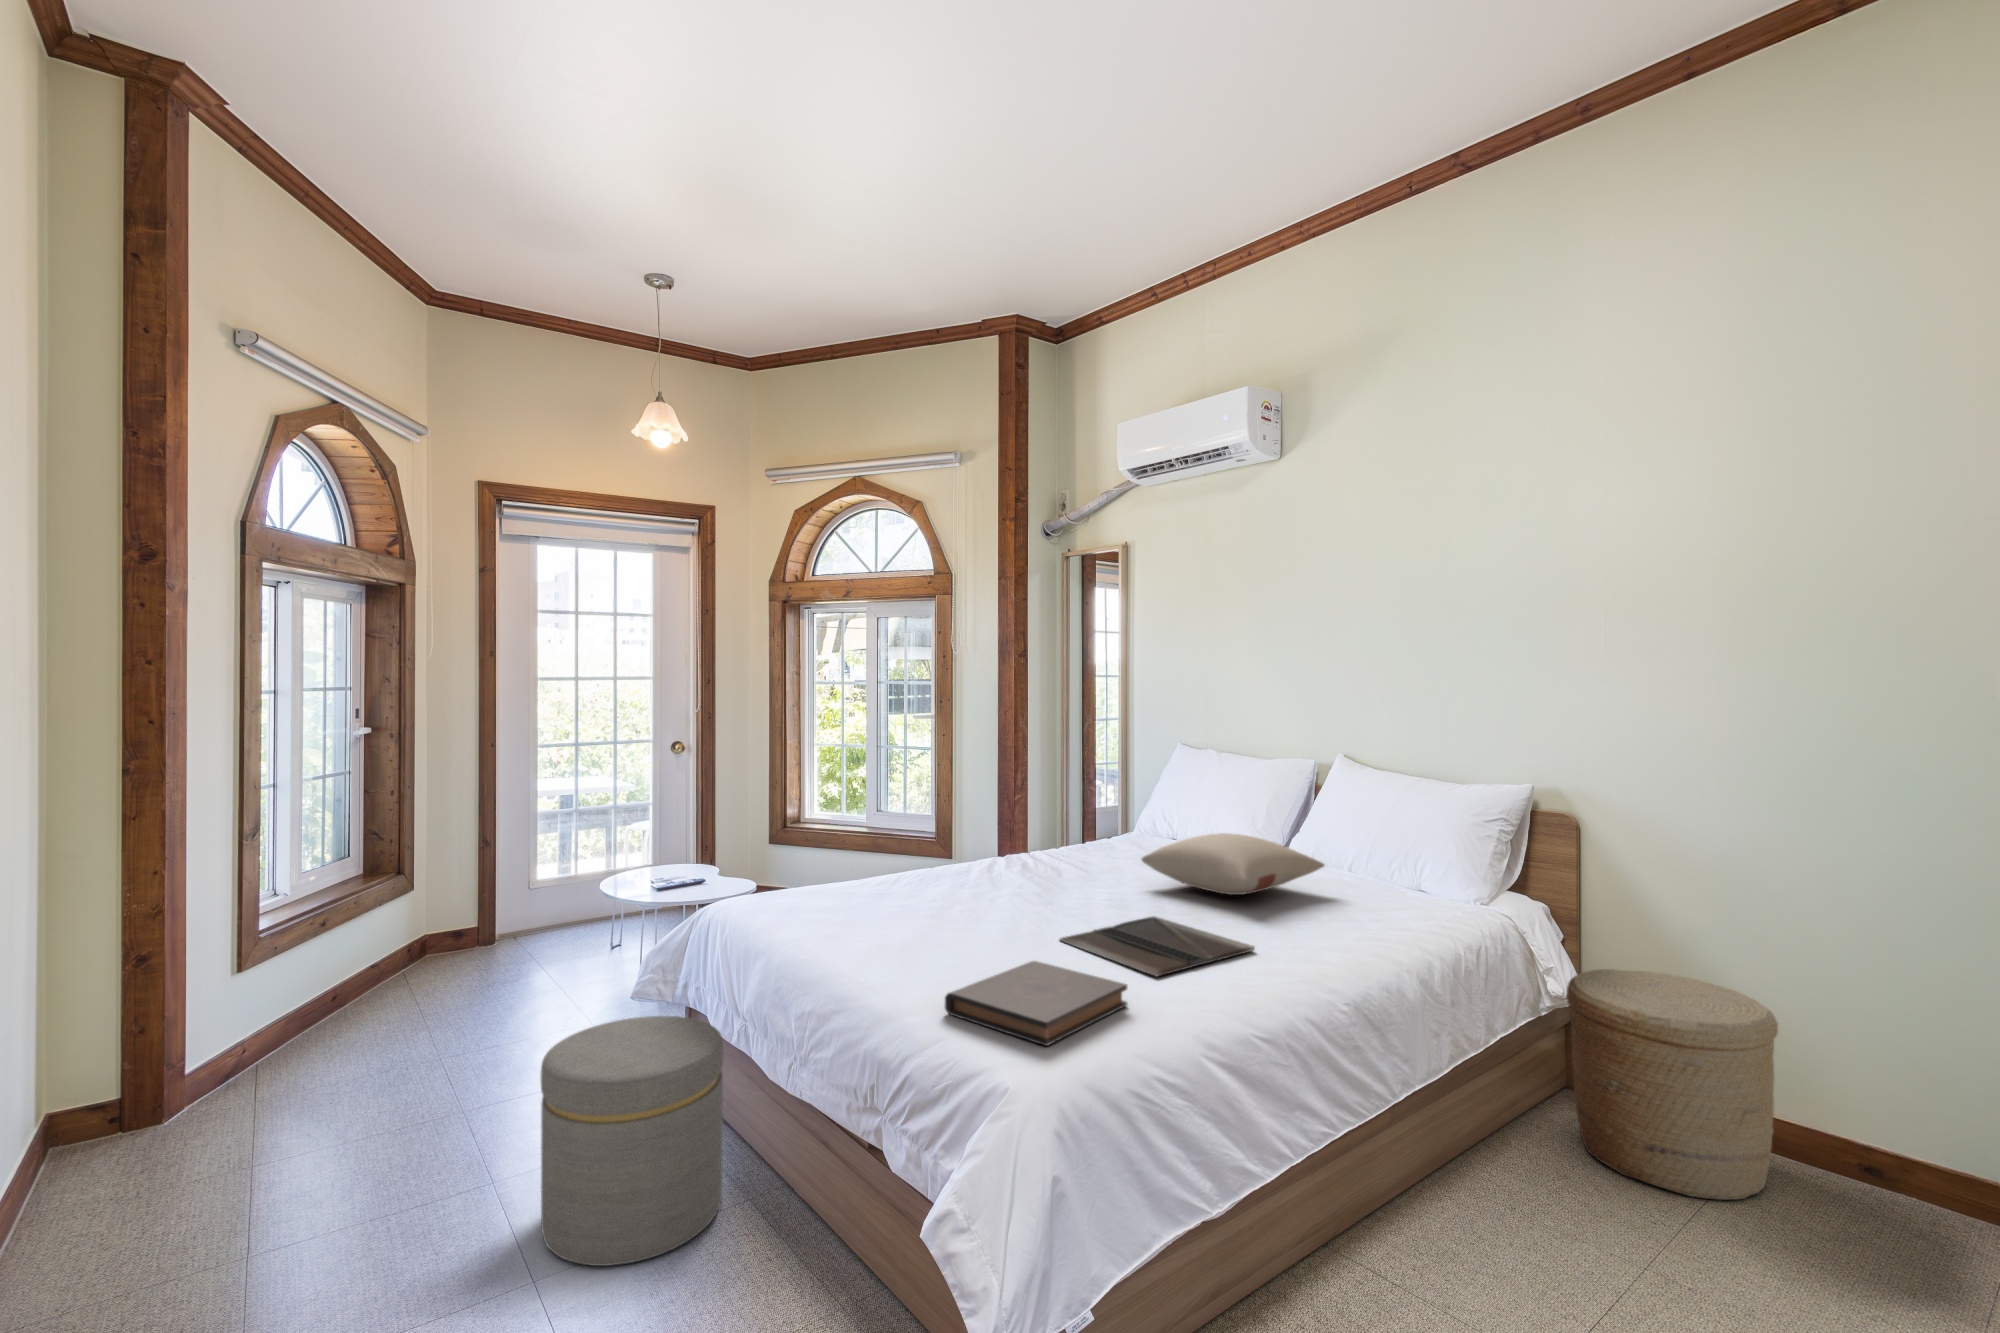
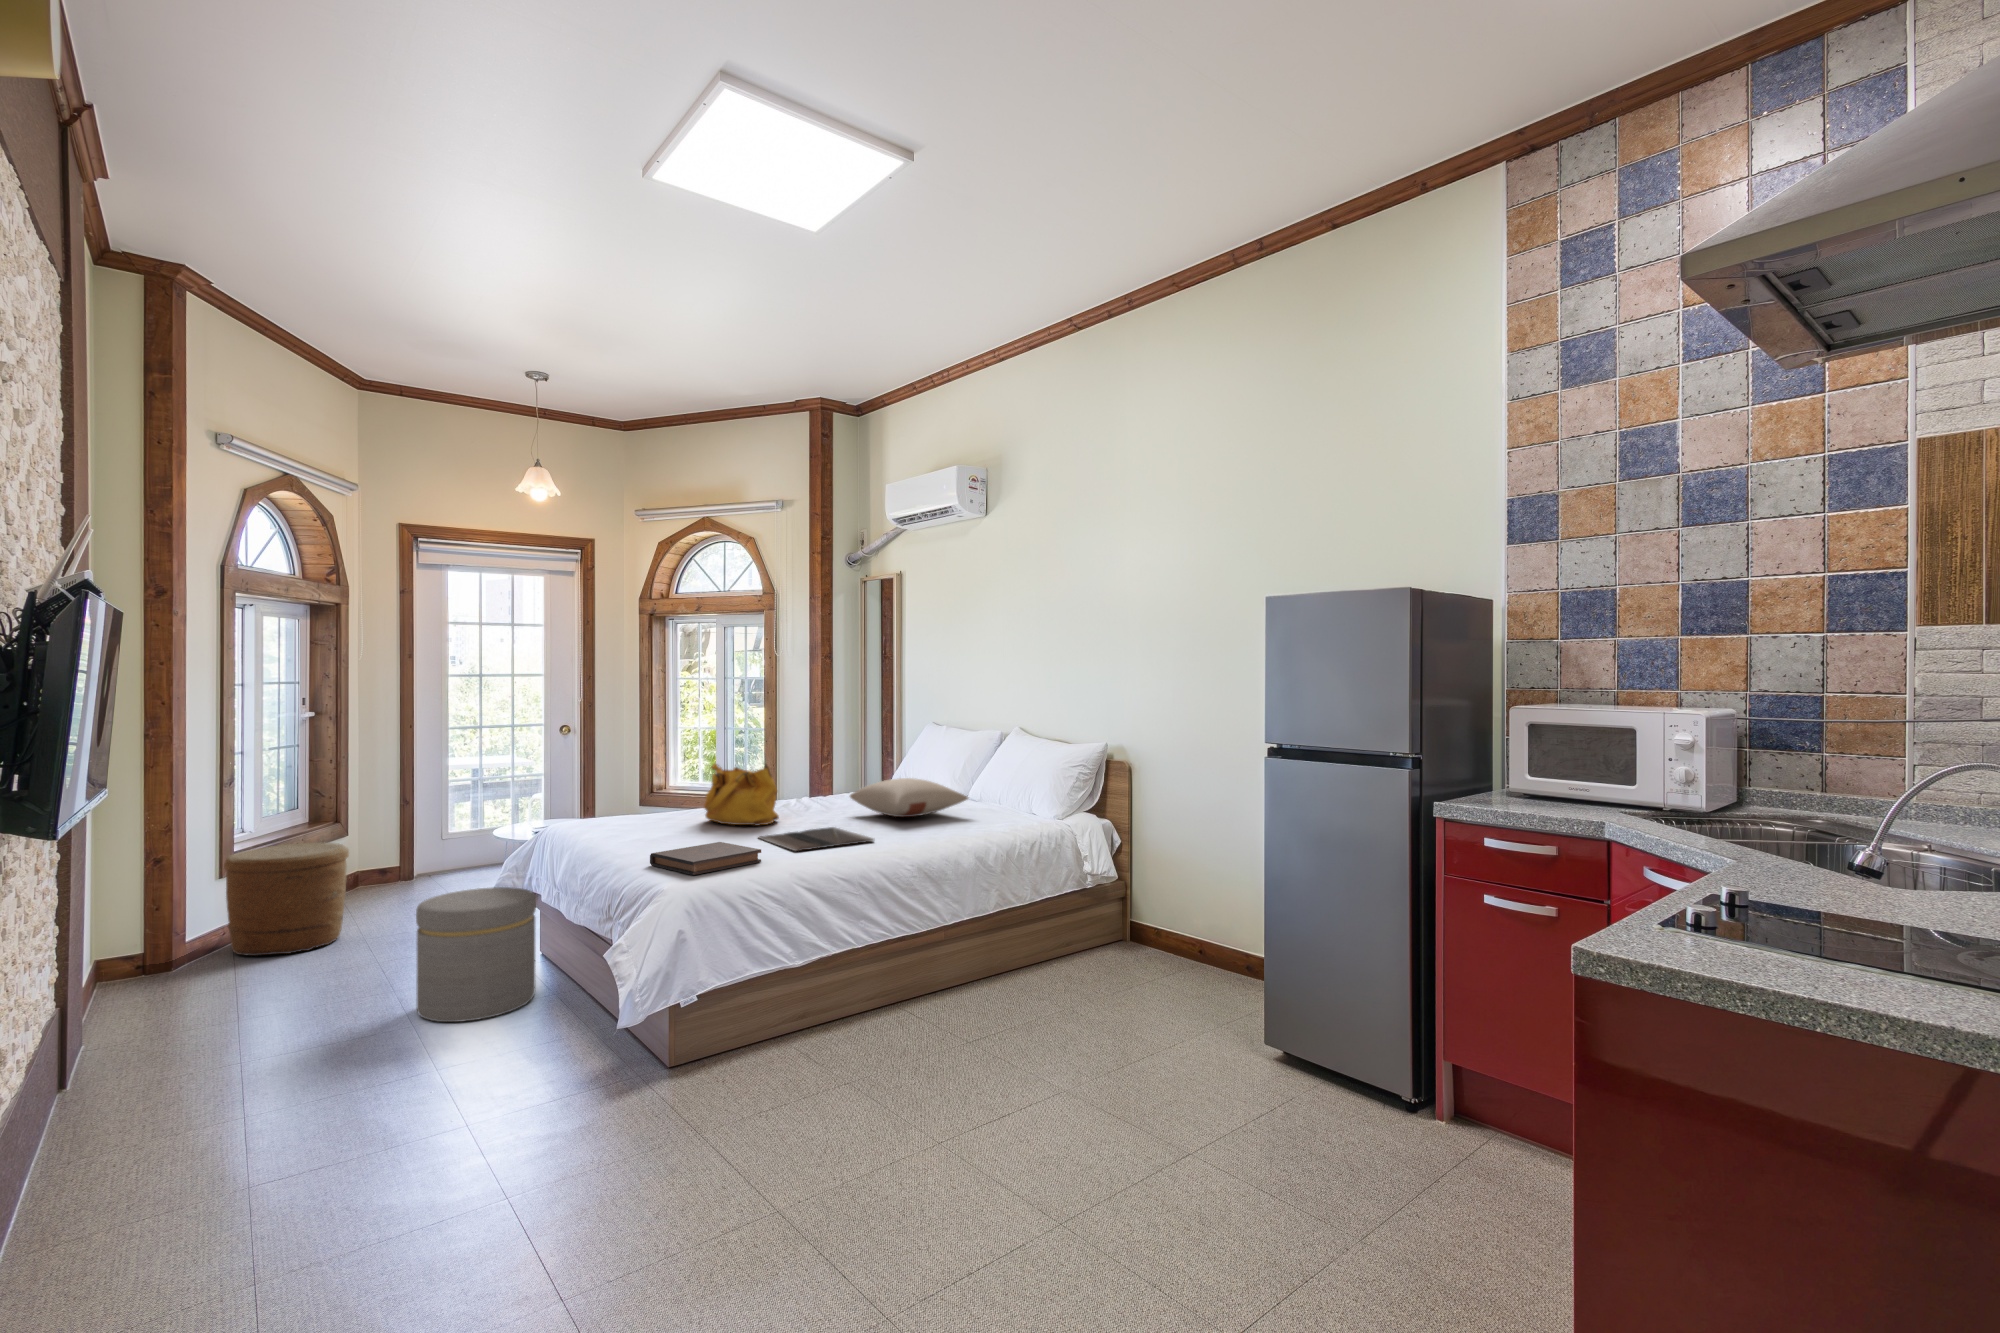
handbag: none [945,812,1055,911] -> present [704,763,779,826]
woven basket: present [1566,969,1778,1200] -> present [224,843,349,956]

